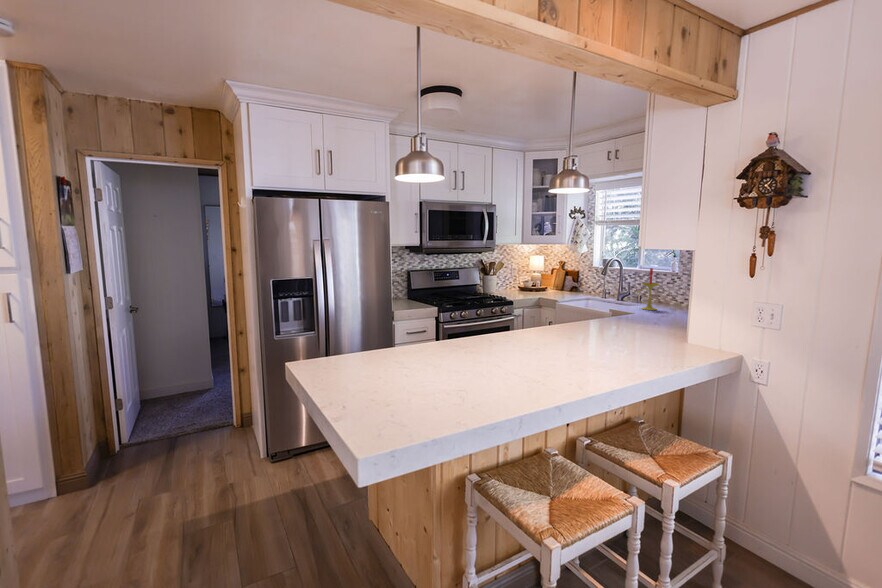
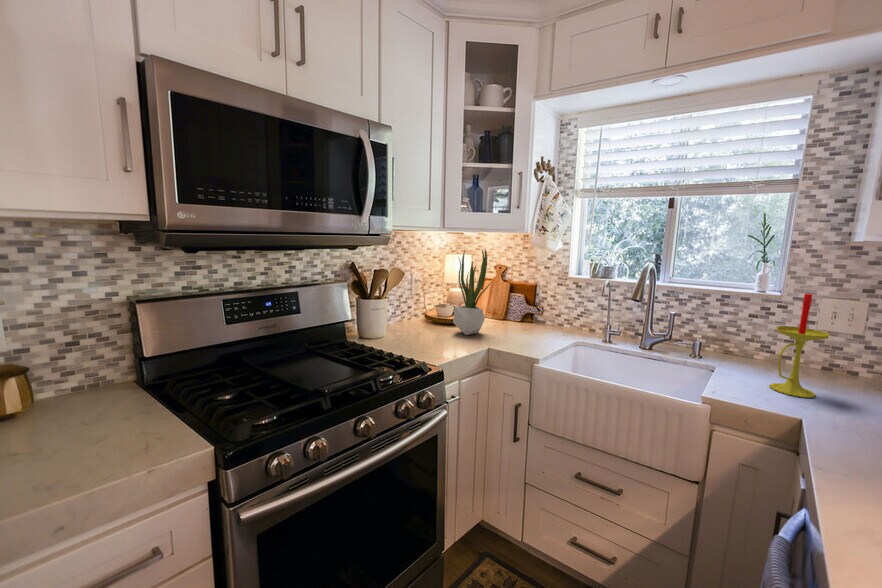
potted plant: none [527,252,546,293] -> present [453,249,491,335]

